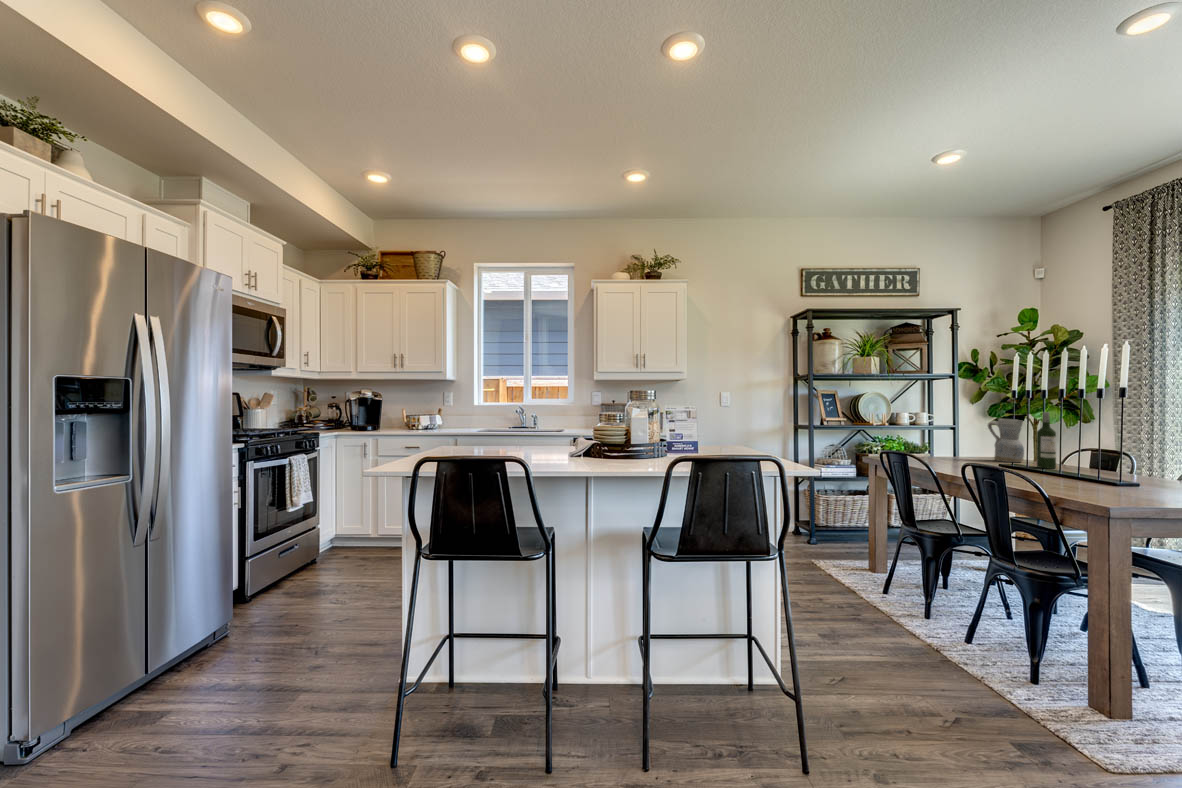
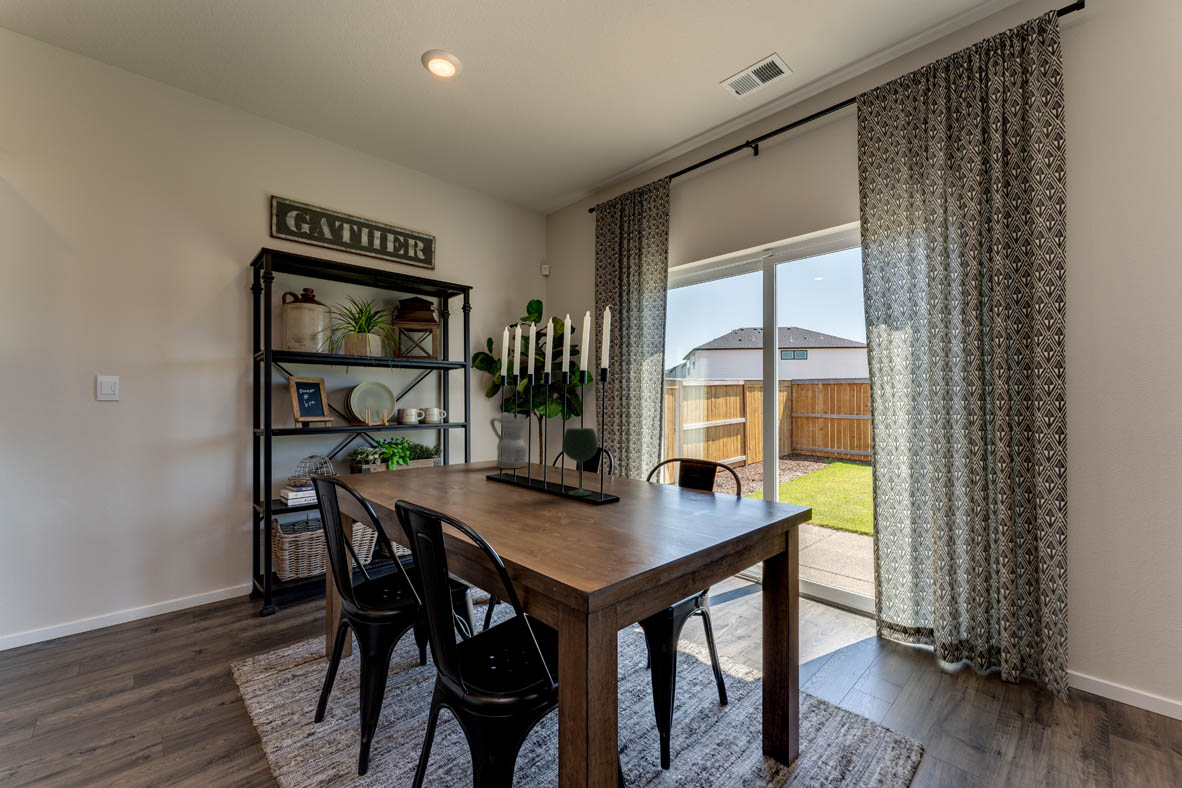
wine bottle: present [1037,412,1056,469] -> none [538,404,557,476]
wine glass: none [1059,431,1094,480] -> present [563,428,598,496]

